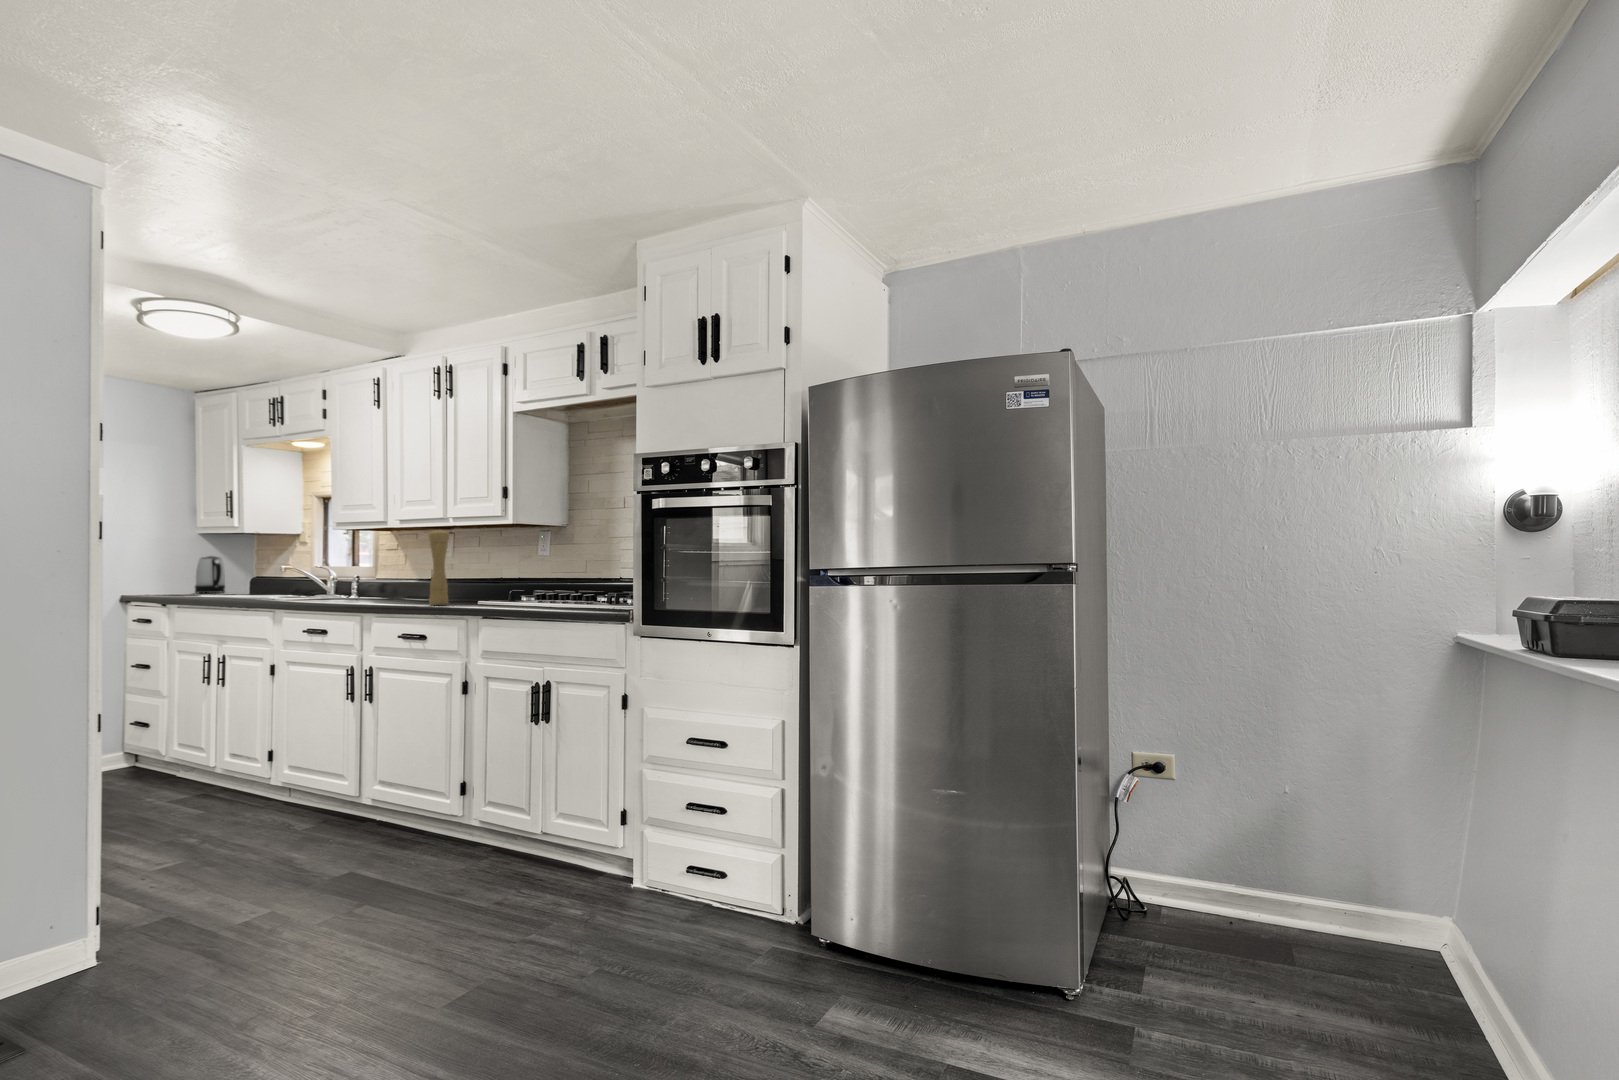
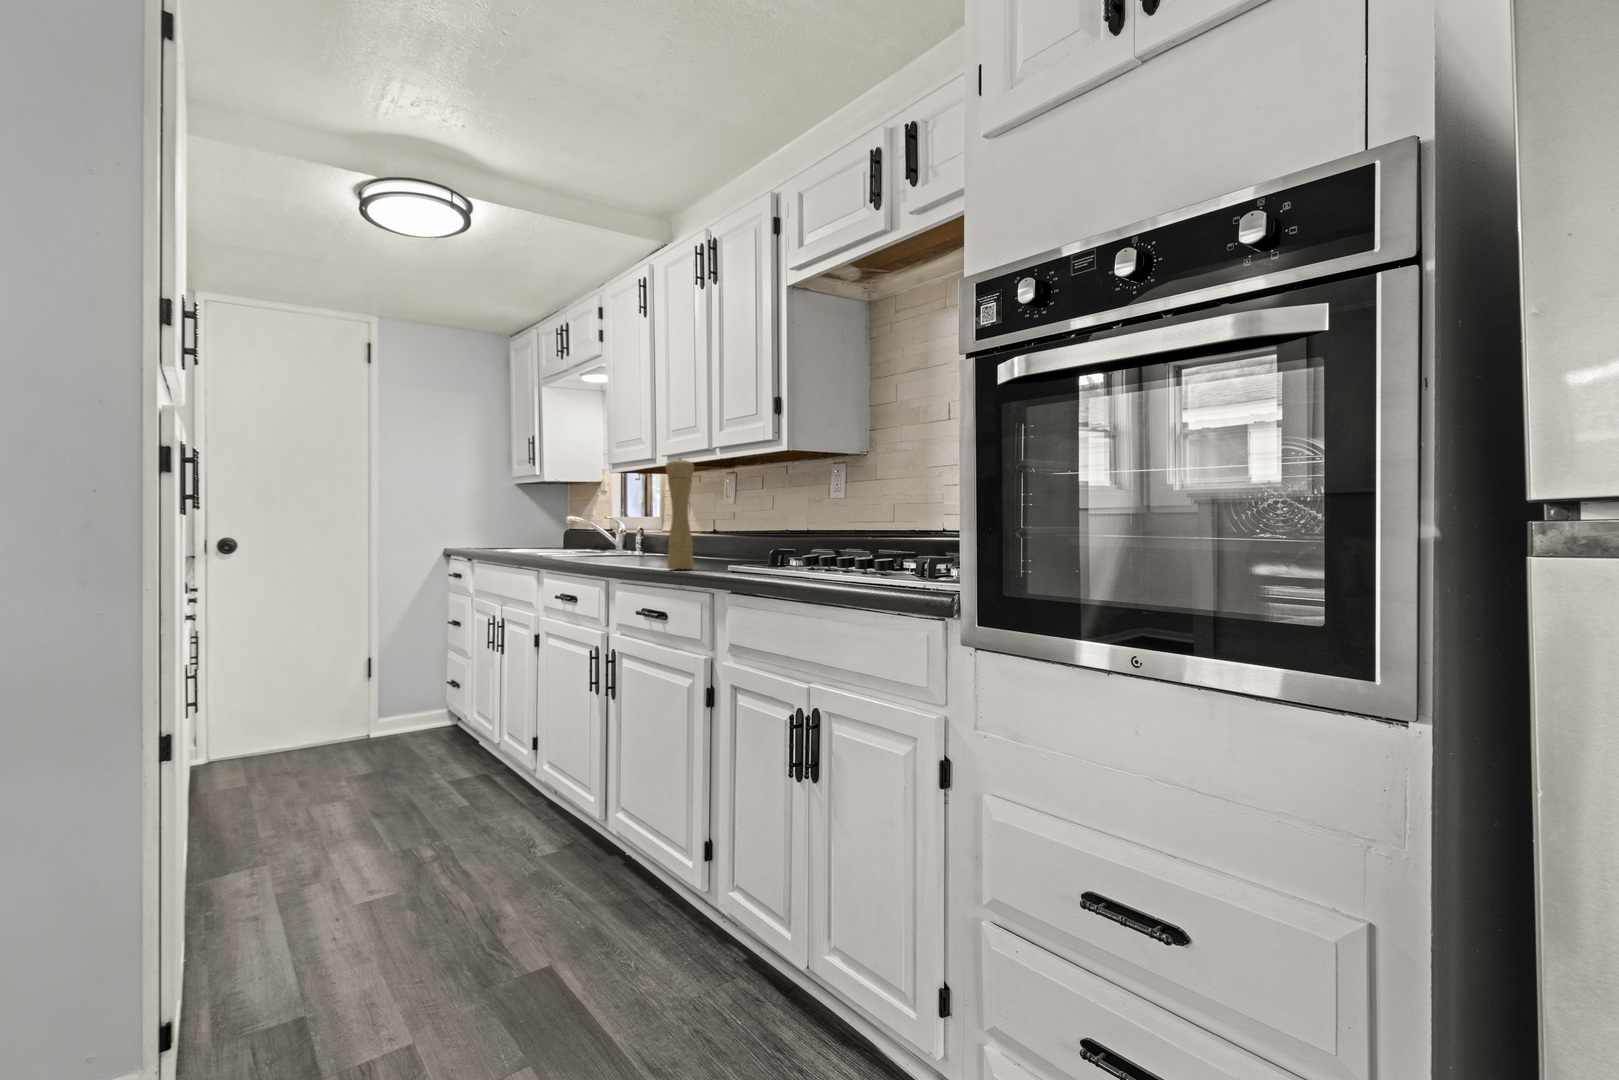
kettle: present [195,556,225,593] -> none [511,508,539,547]

